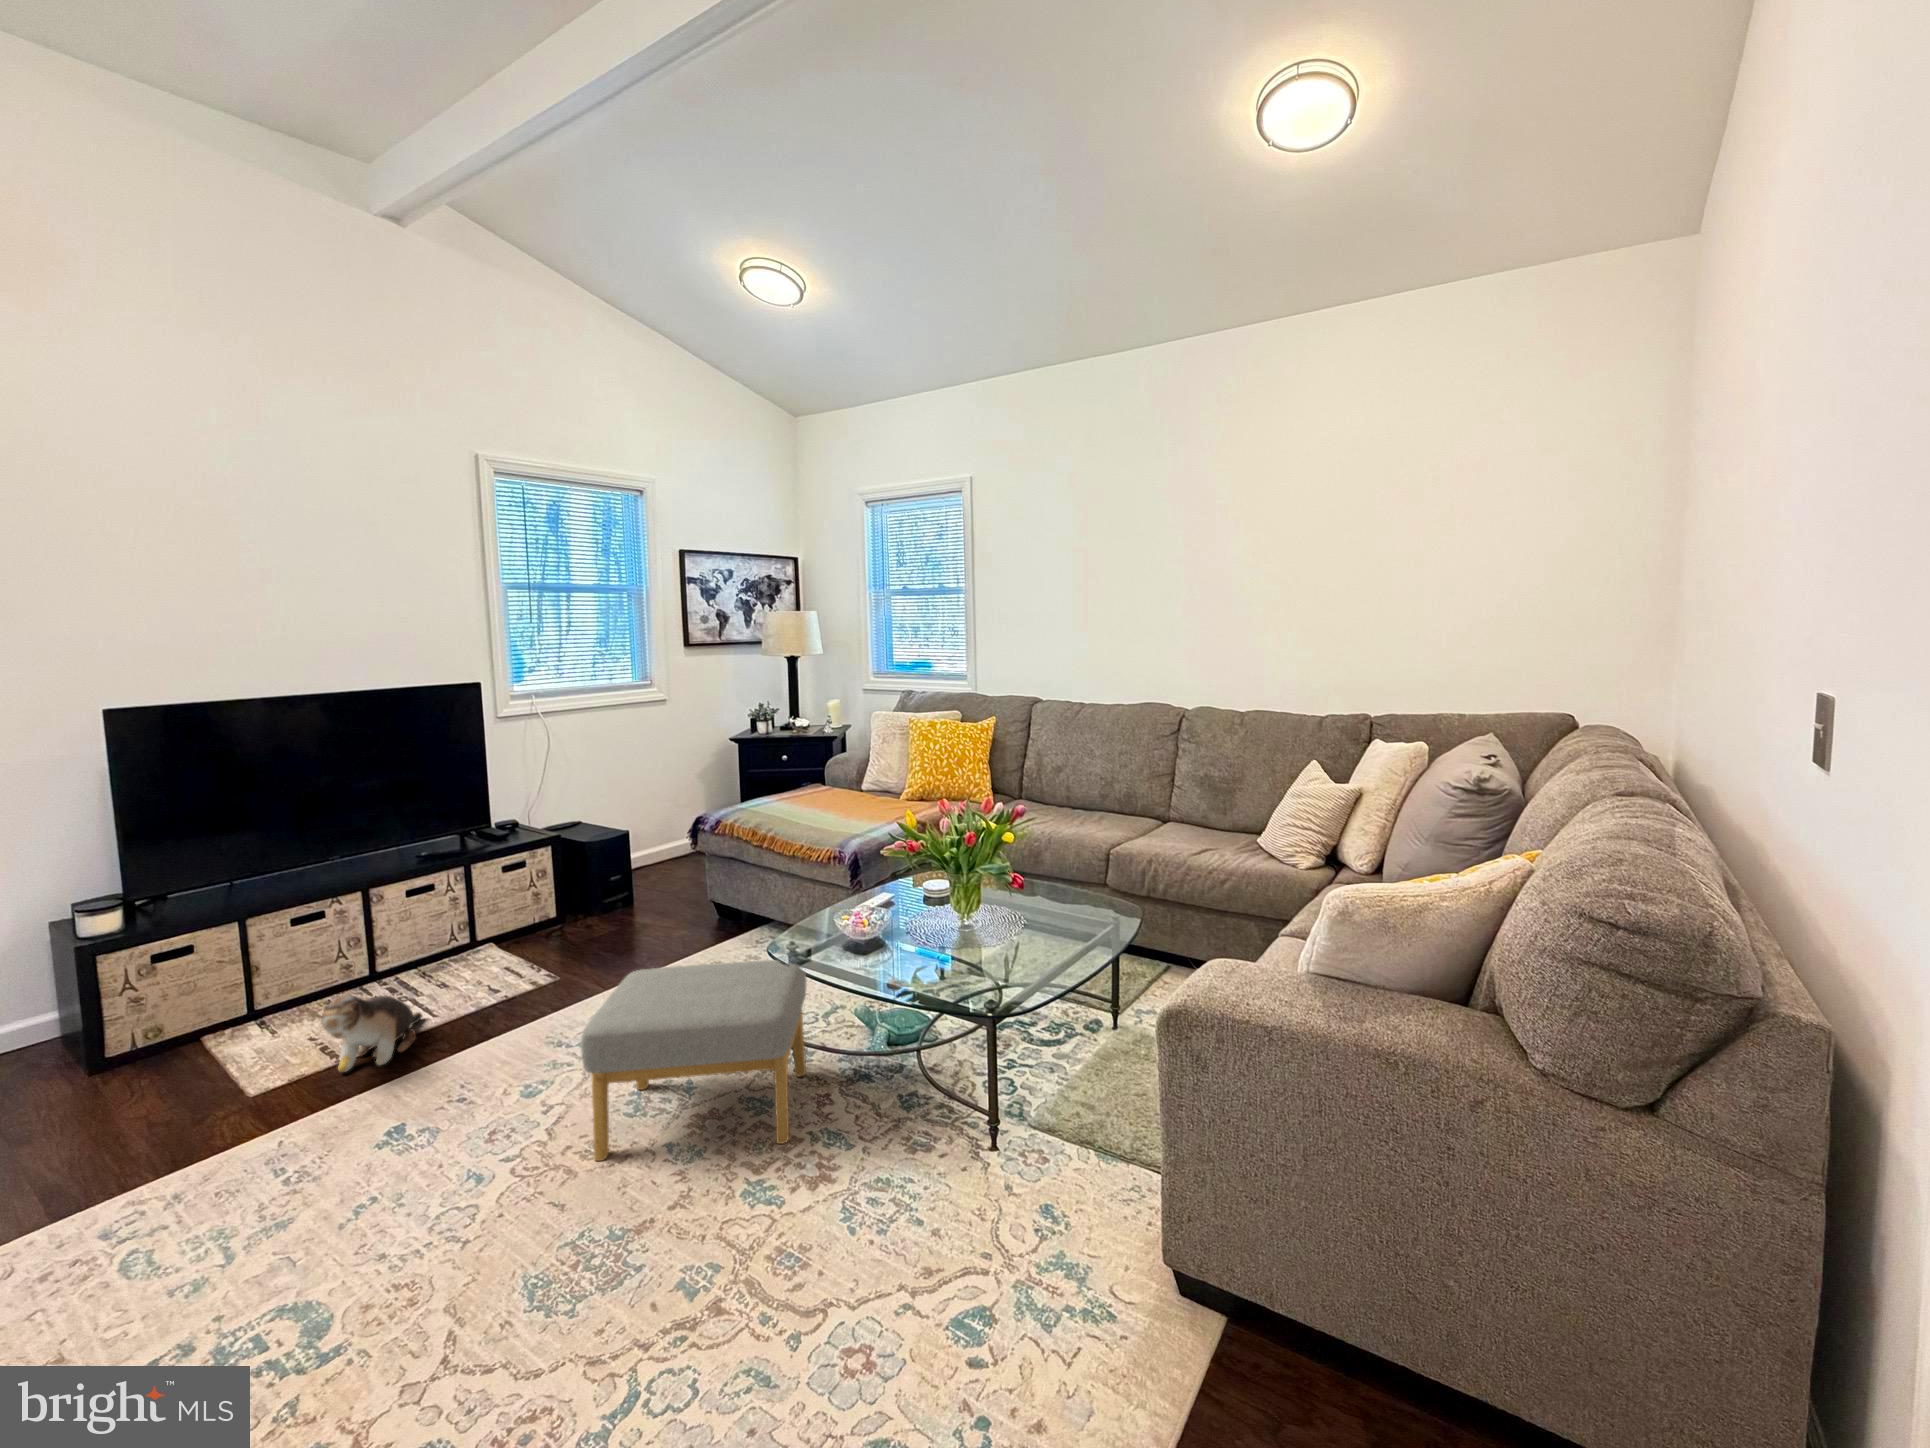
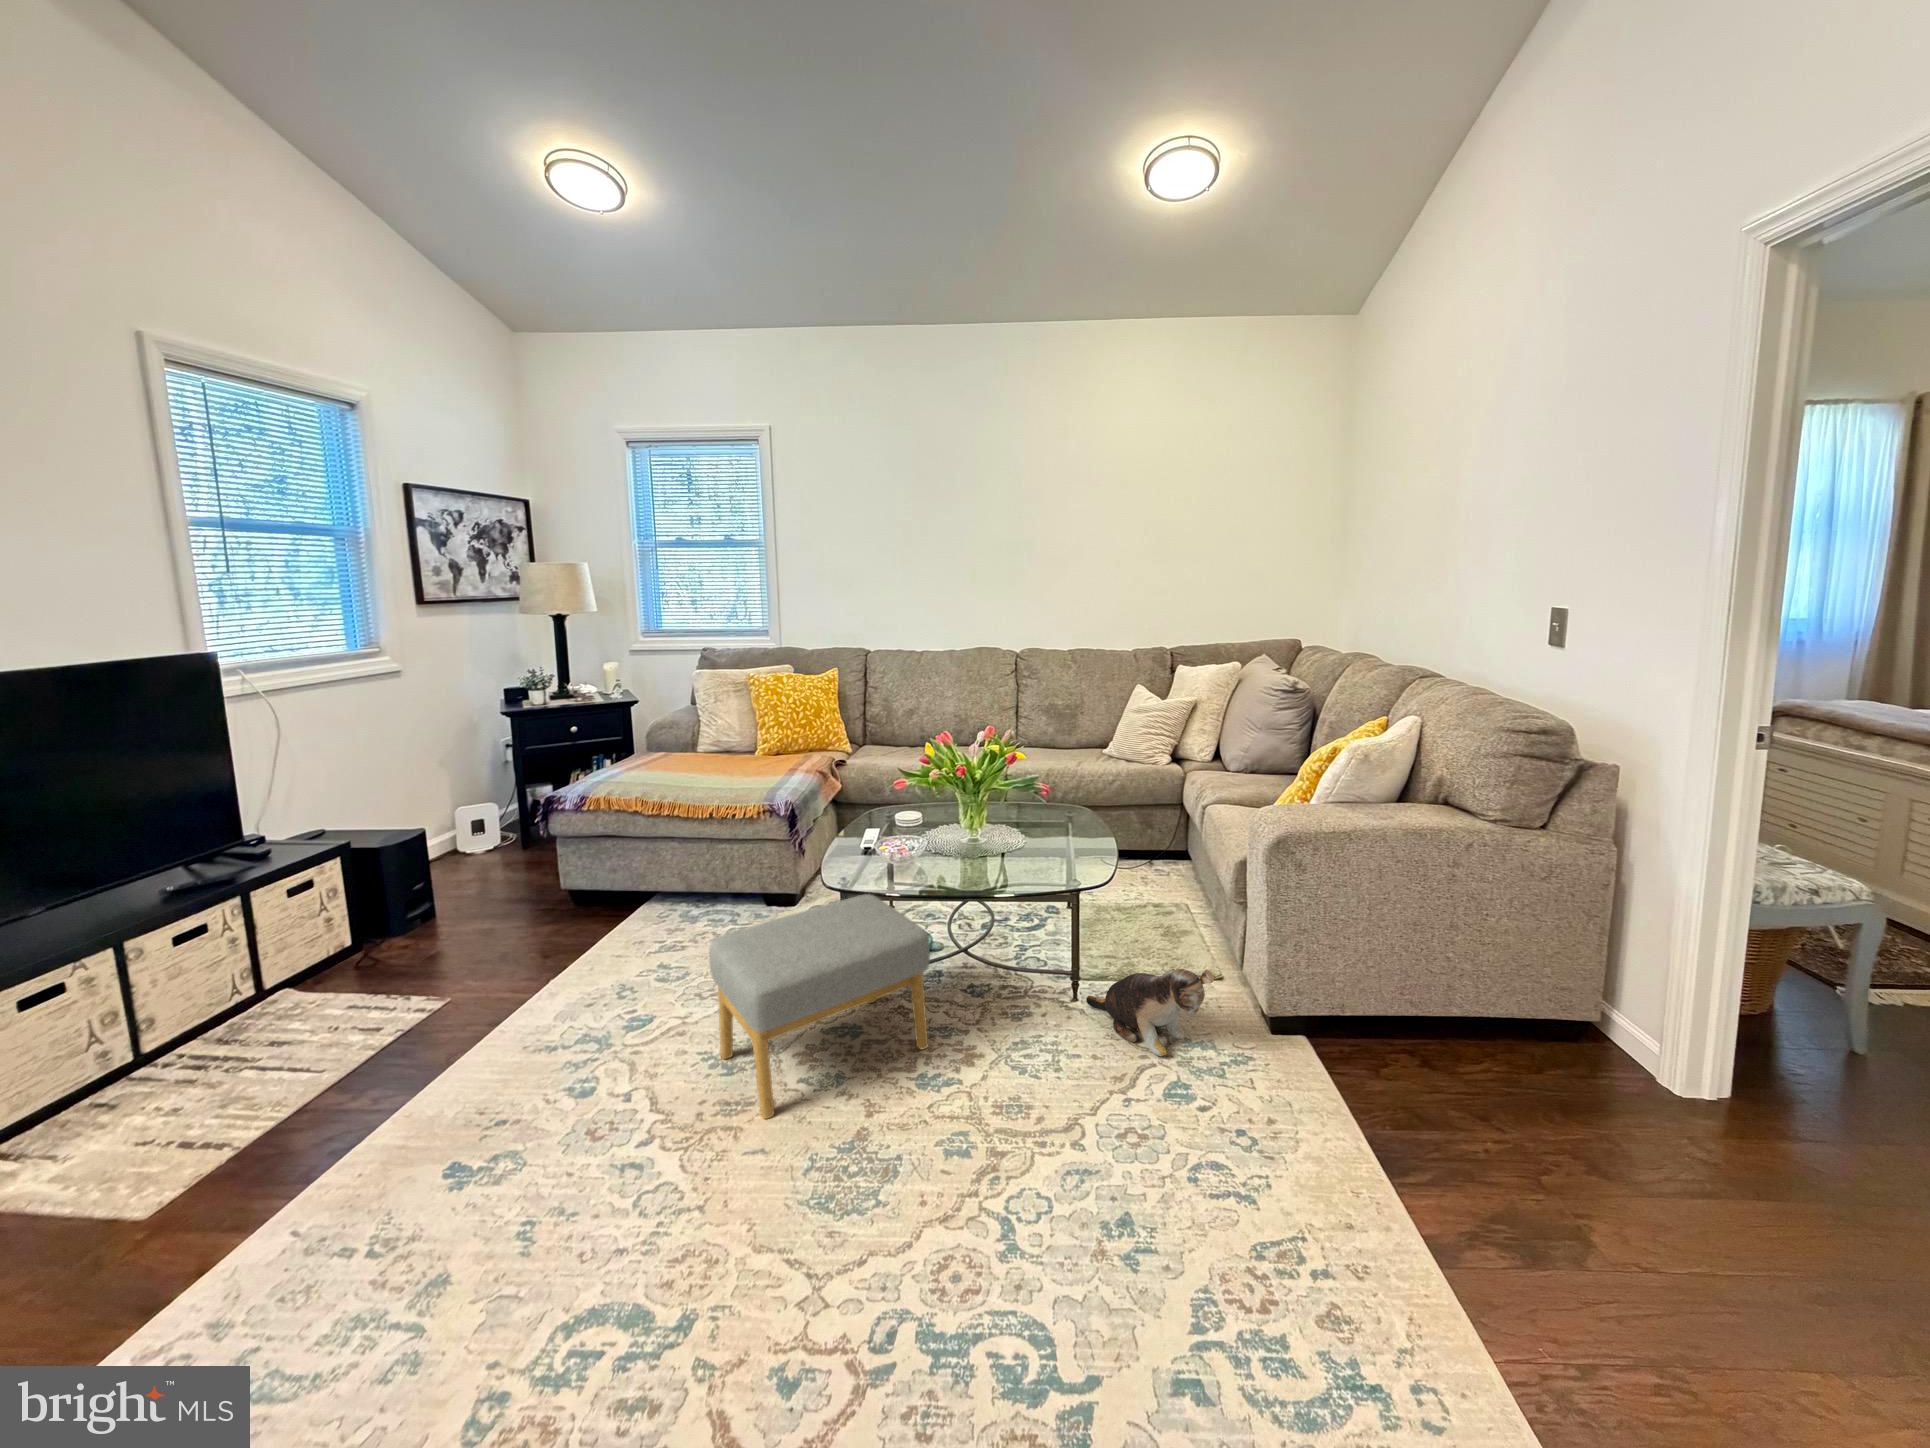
plush toy: present [309,994,422,1072] -> present [1086,969,1214,1056]

